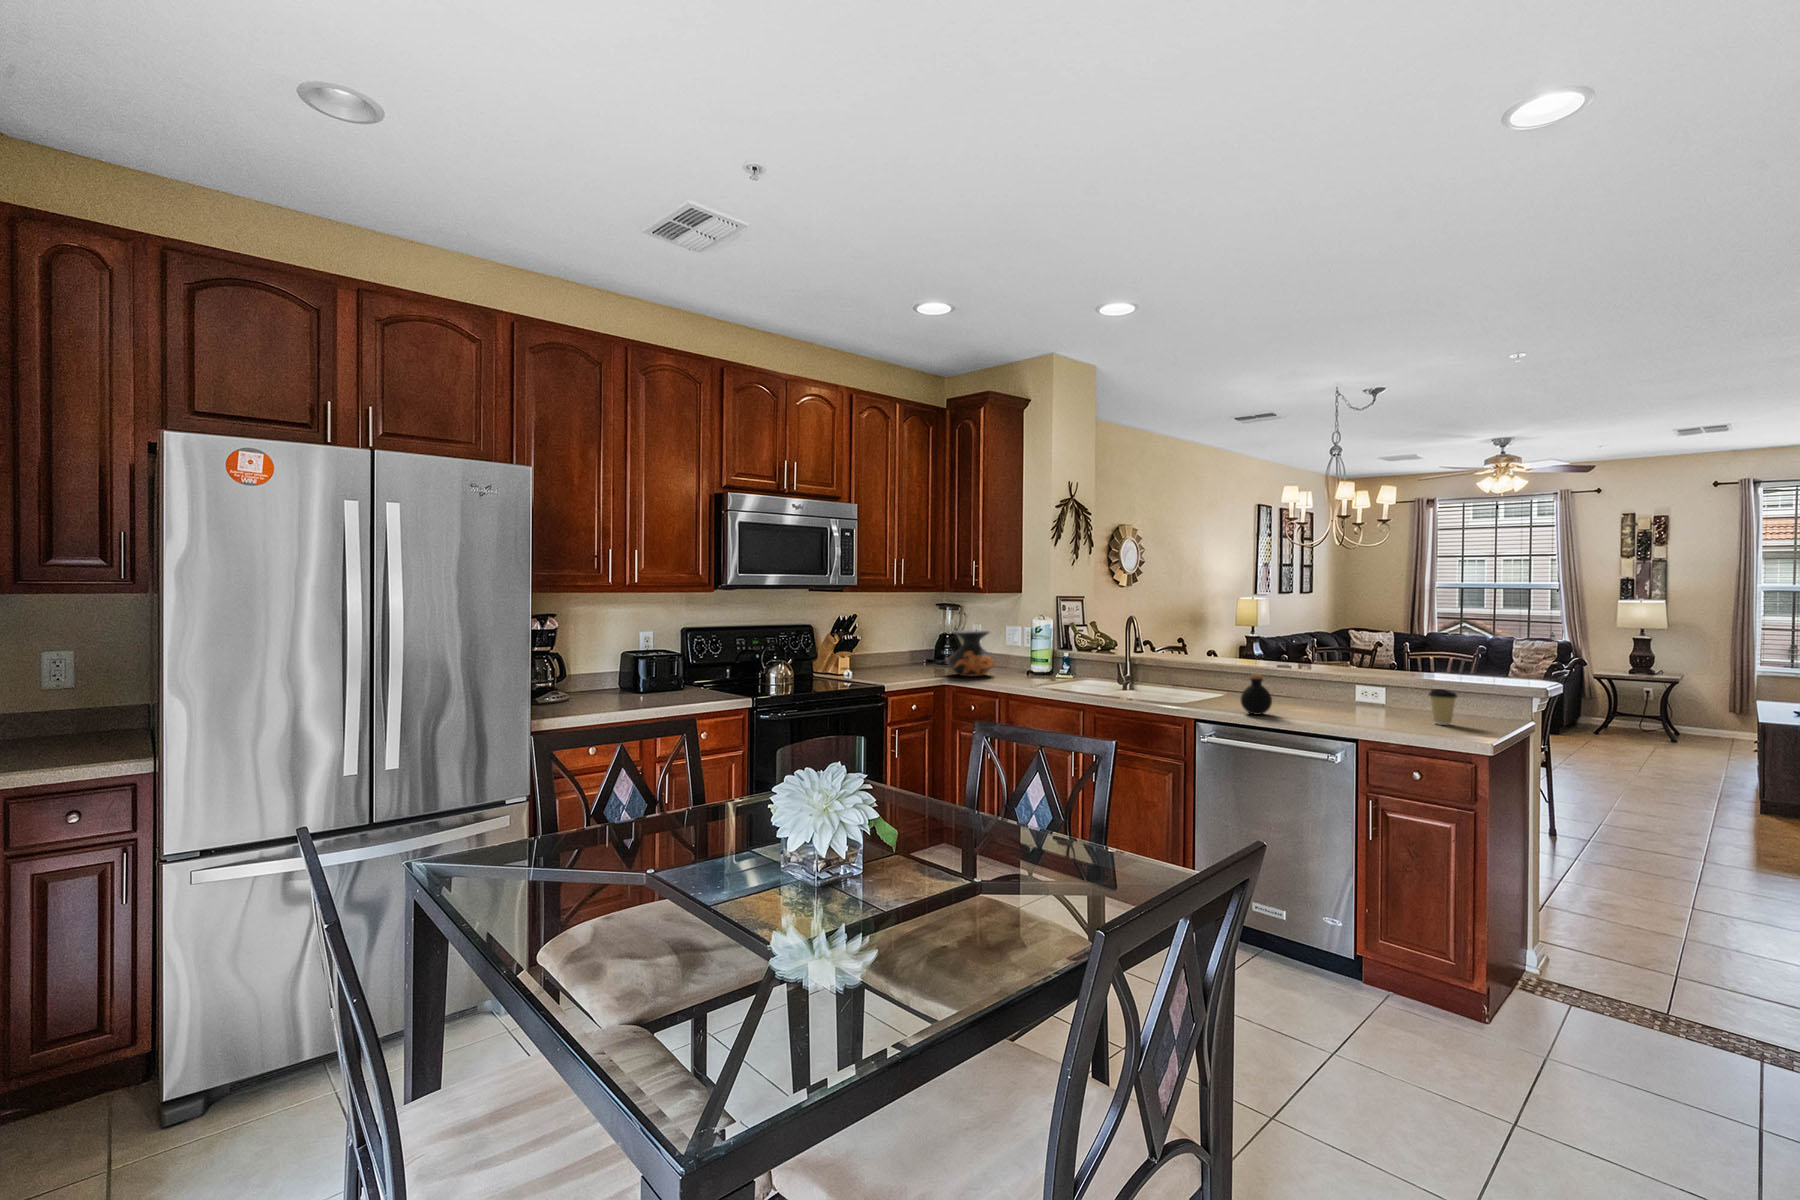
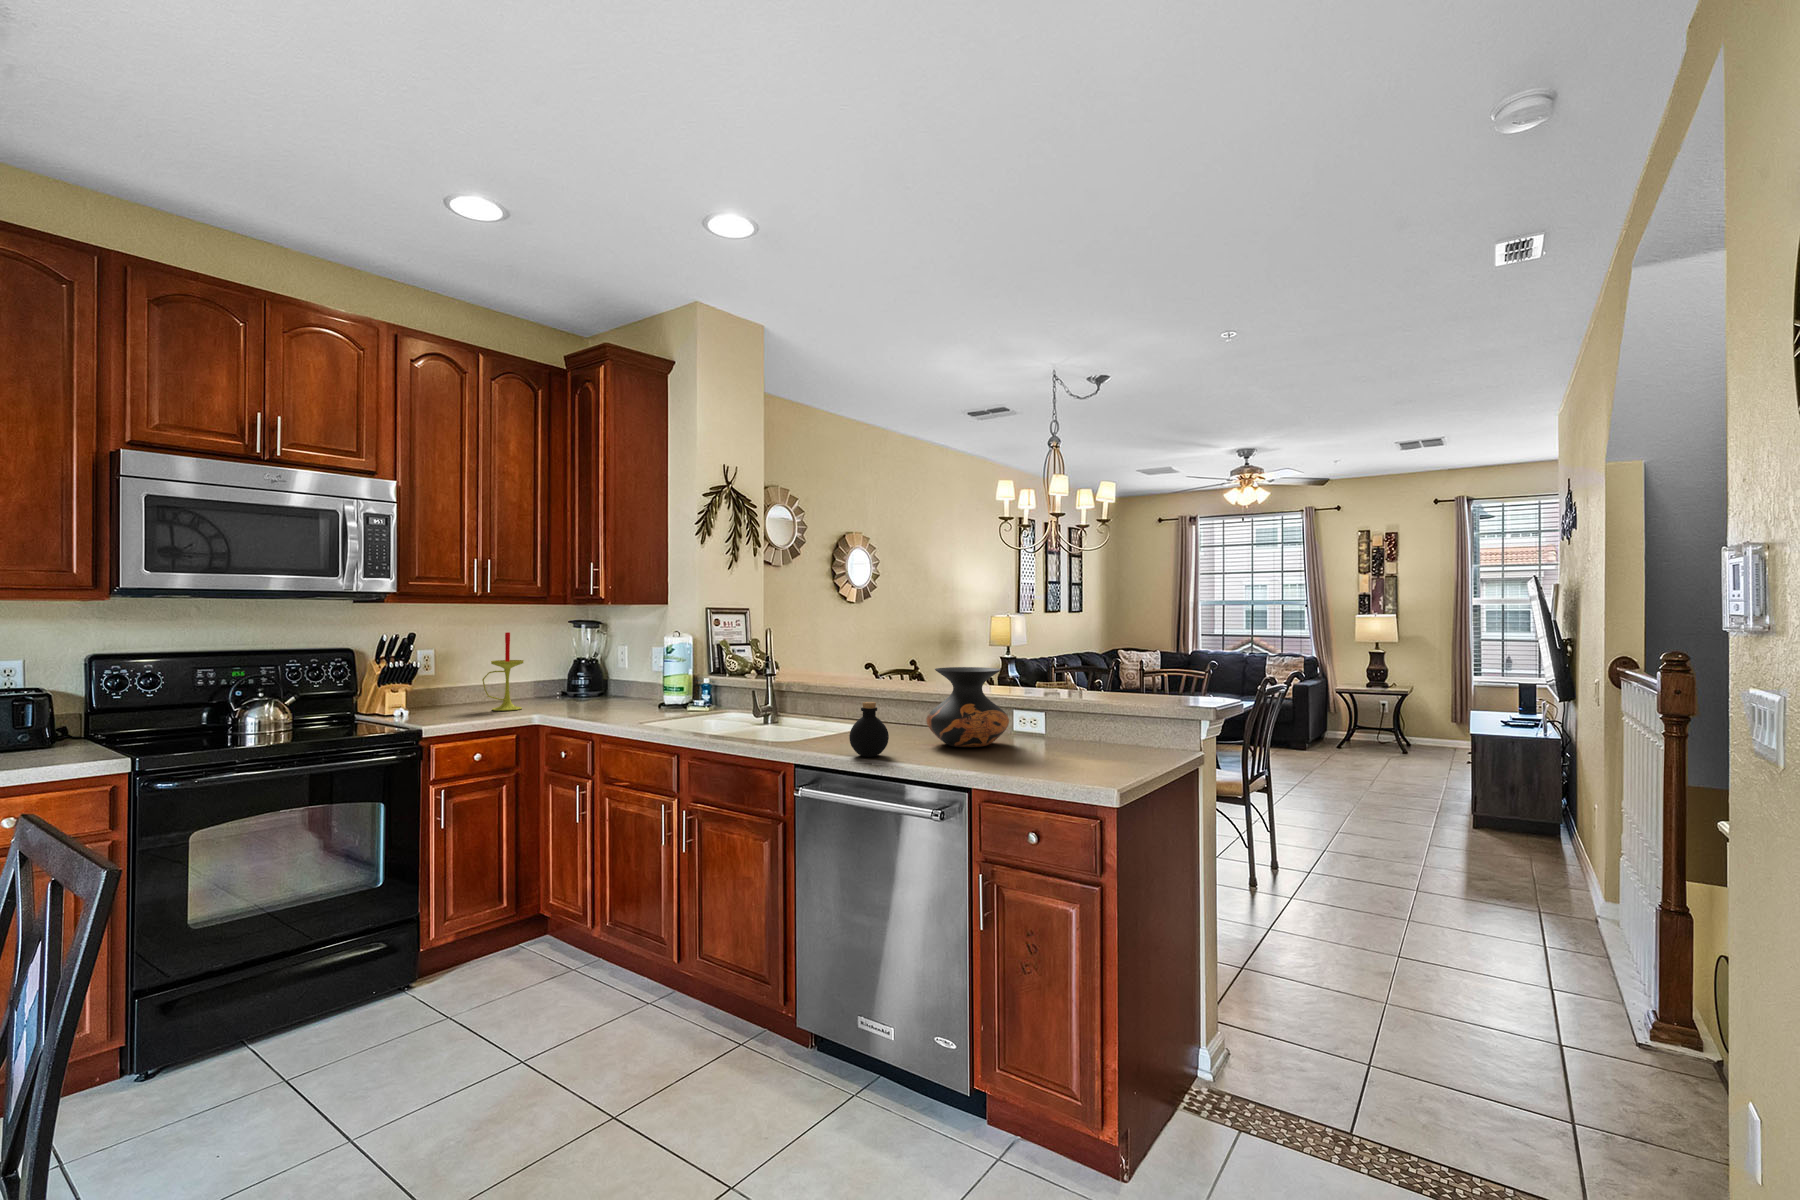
candle: none [897,613,924,674] -> present [482,632,524,711]
vase: present [947,630,995,677] -> present [927,667,1009,748]
coffee cup: present [1429,689,1457,725] -> none [1073,716,1107,764]

